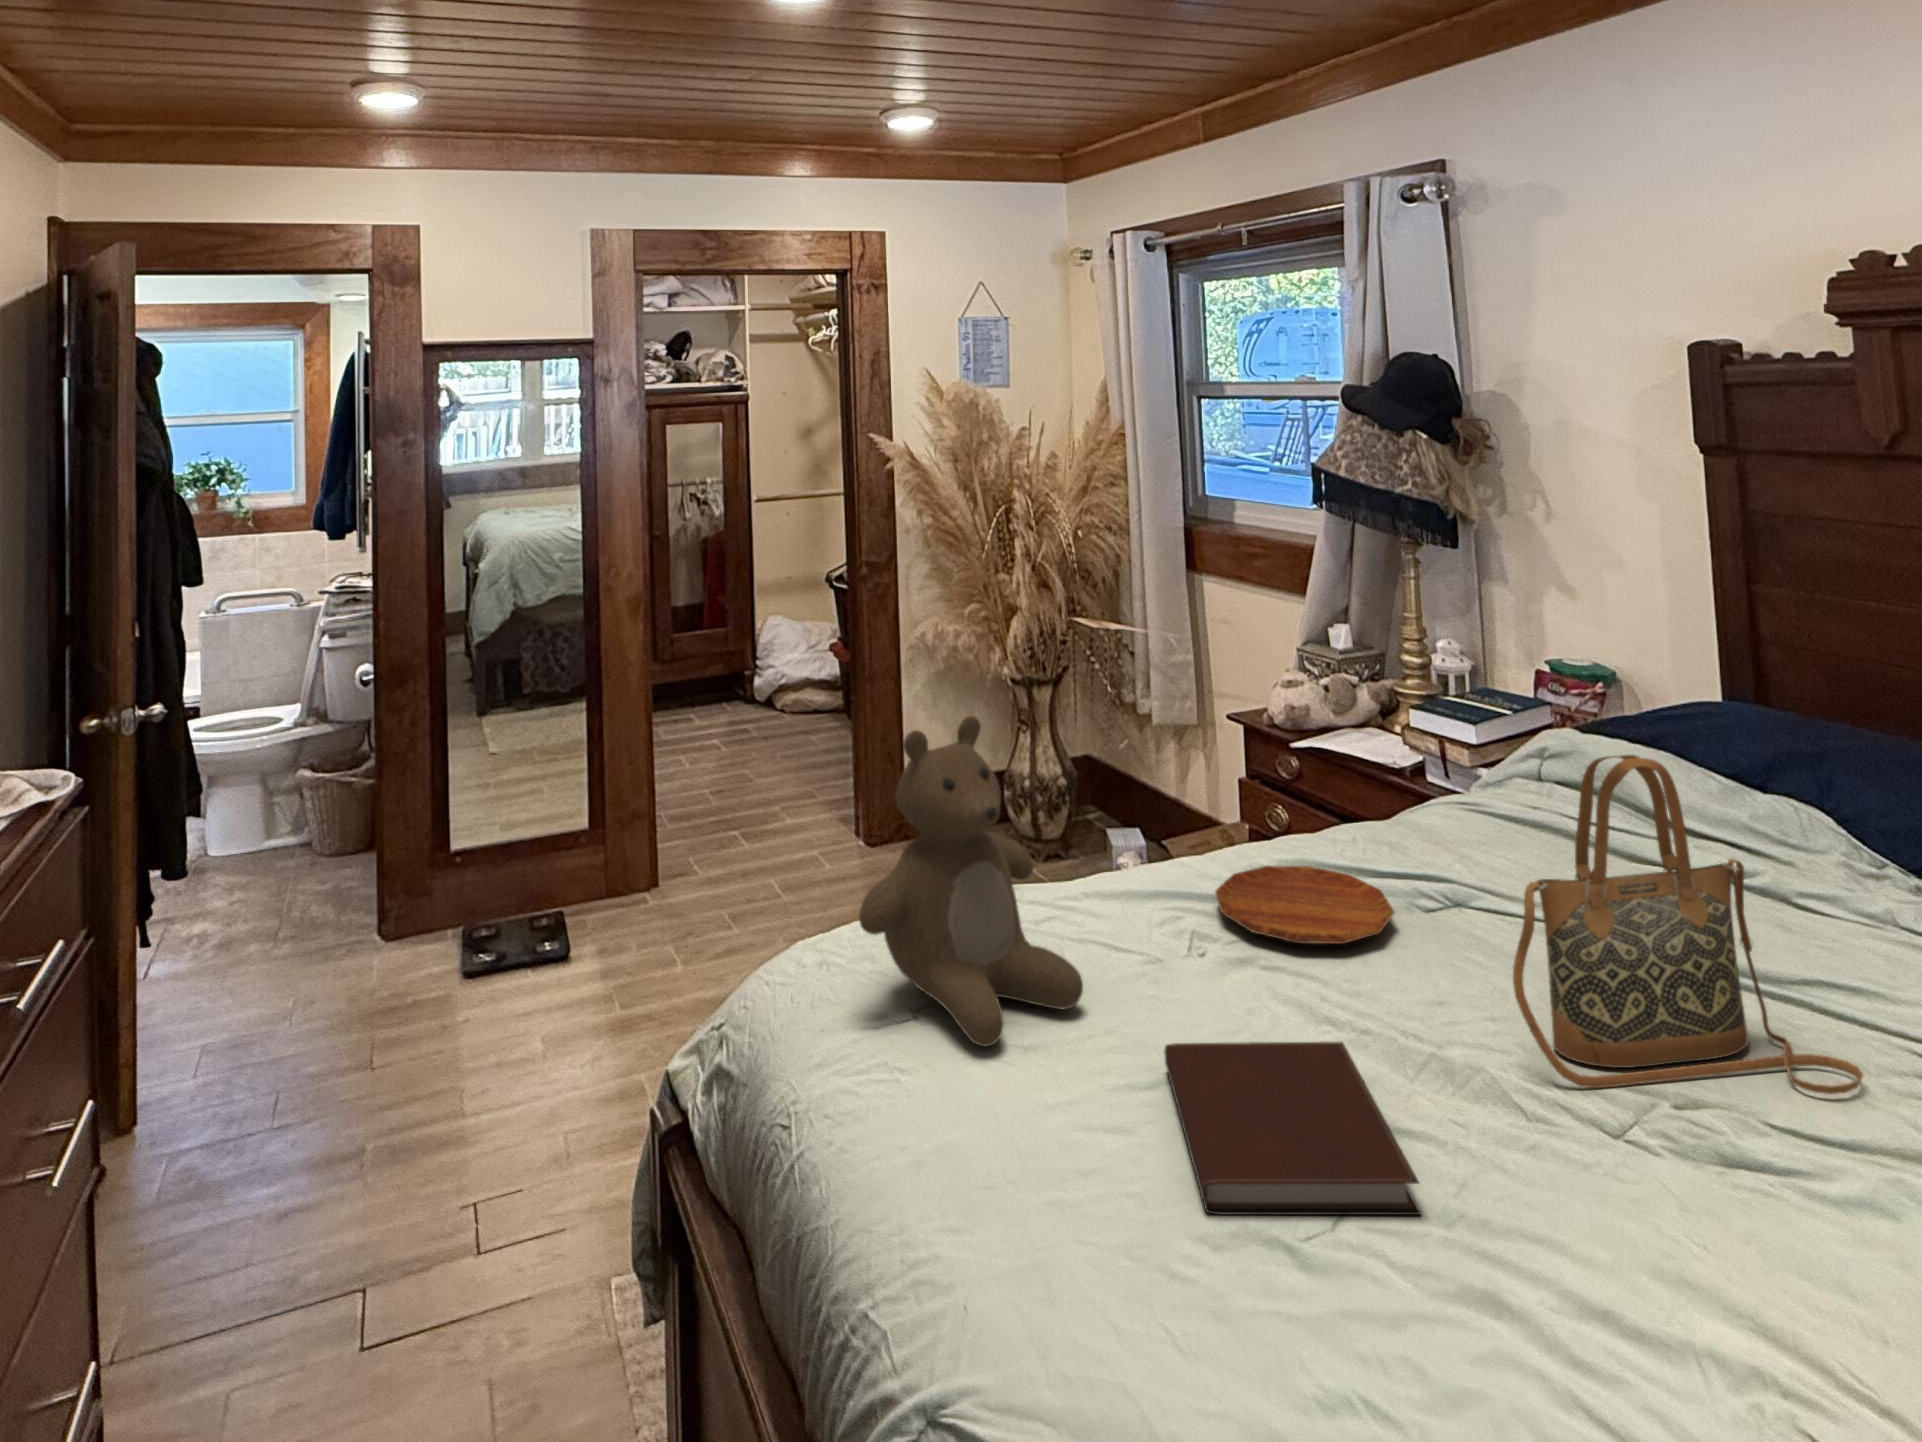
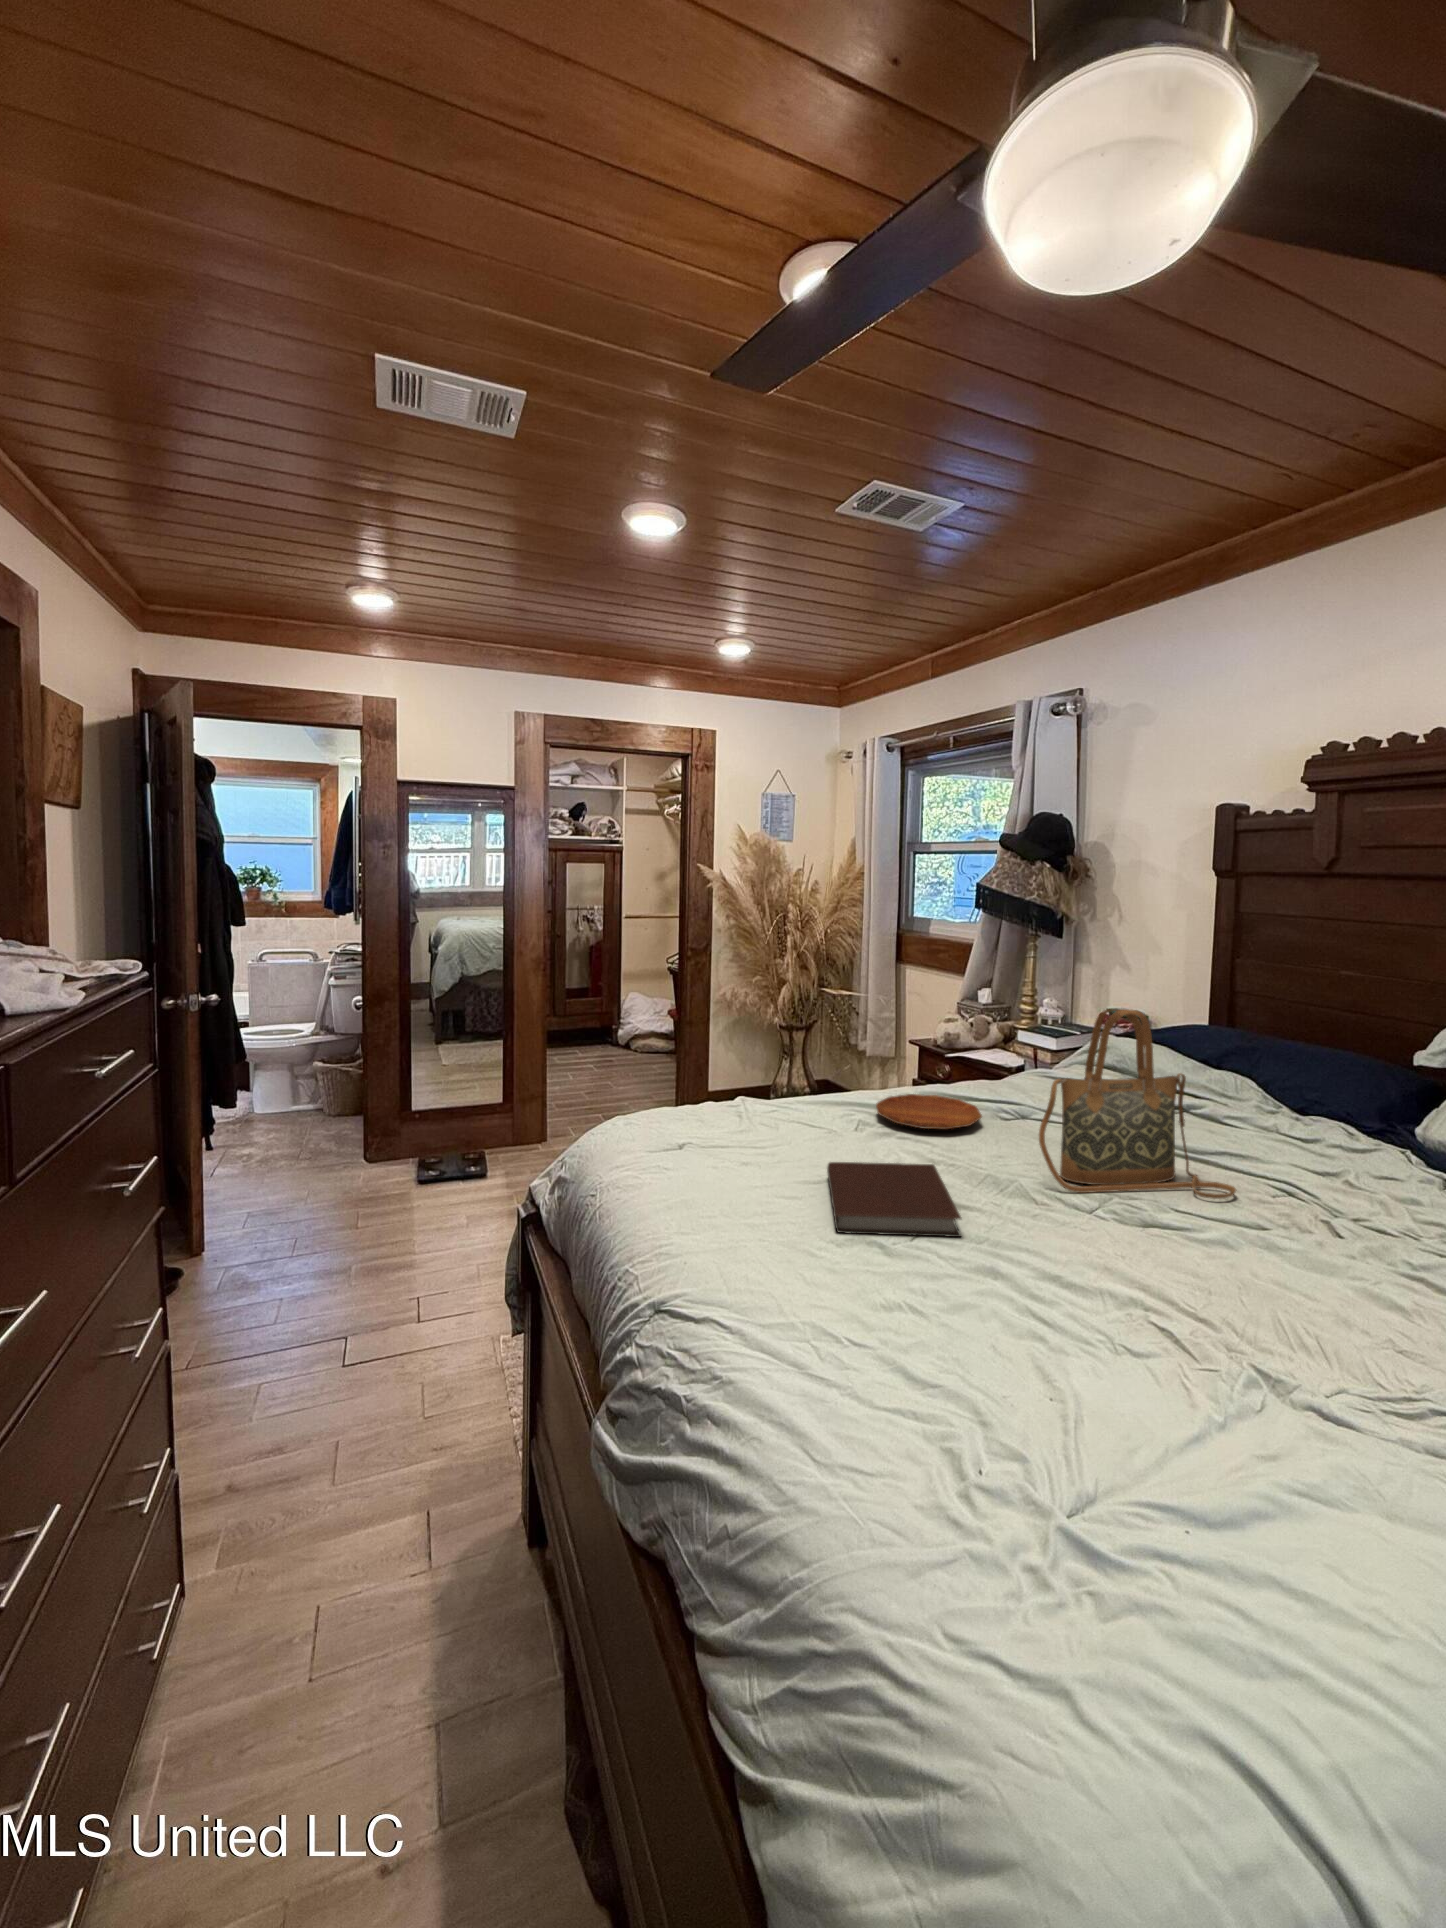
teddy bear: present [859,716,1083,1046] -> none [650,980,785,1163]

